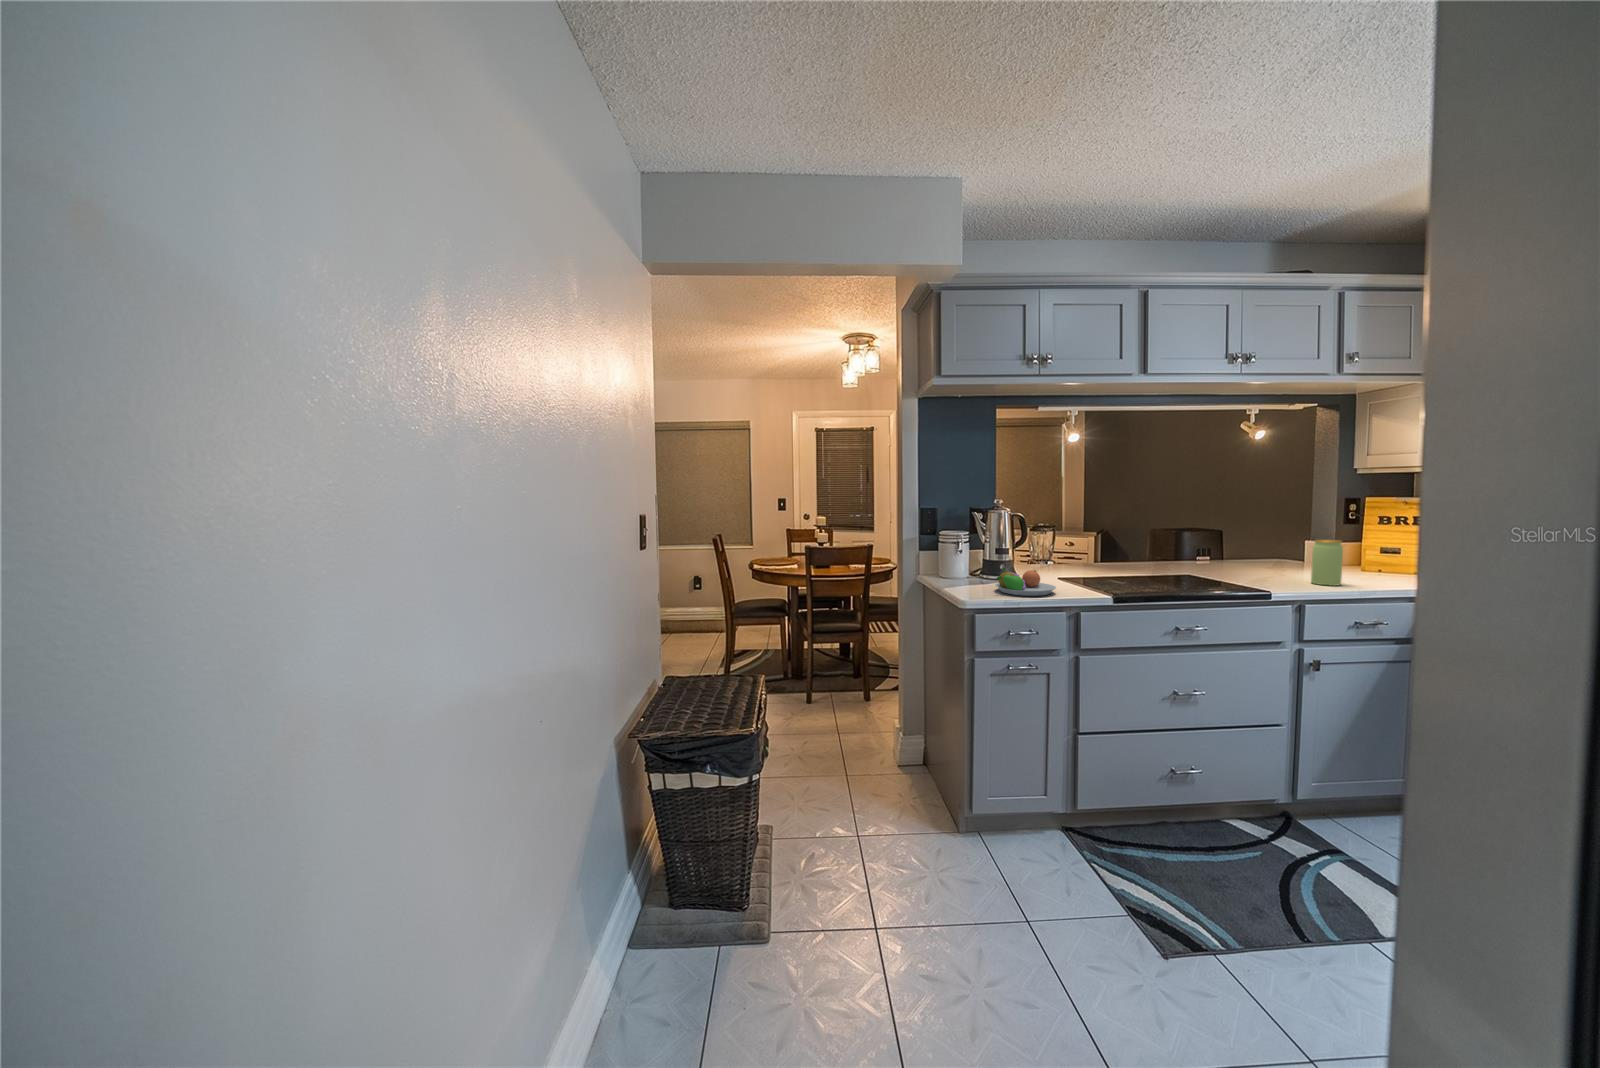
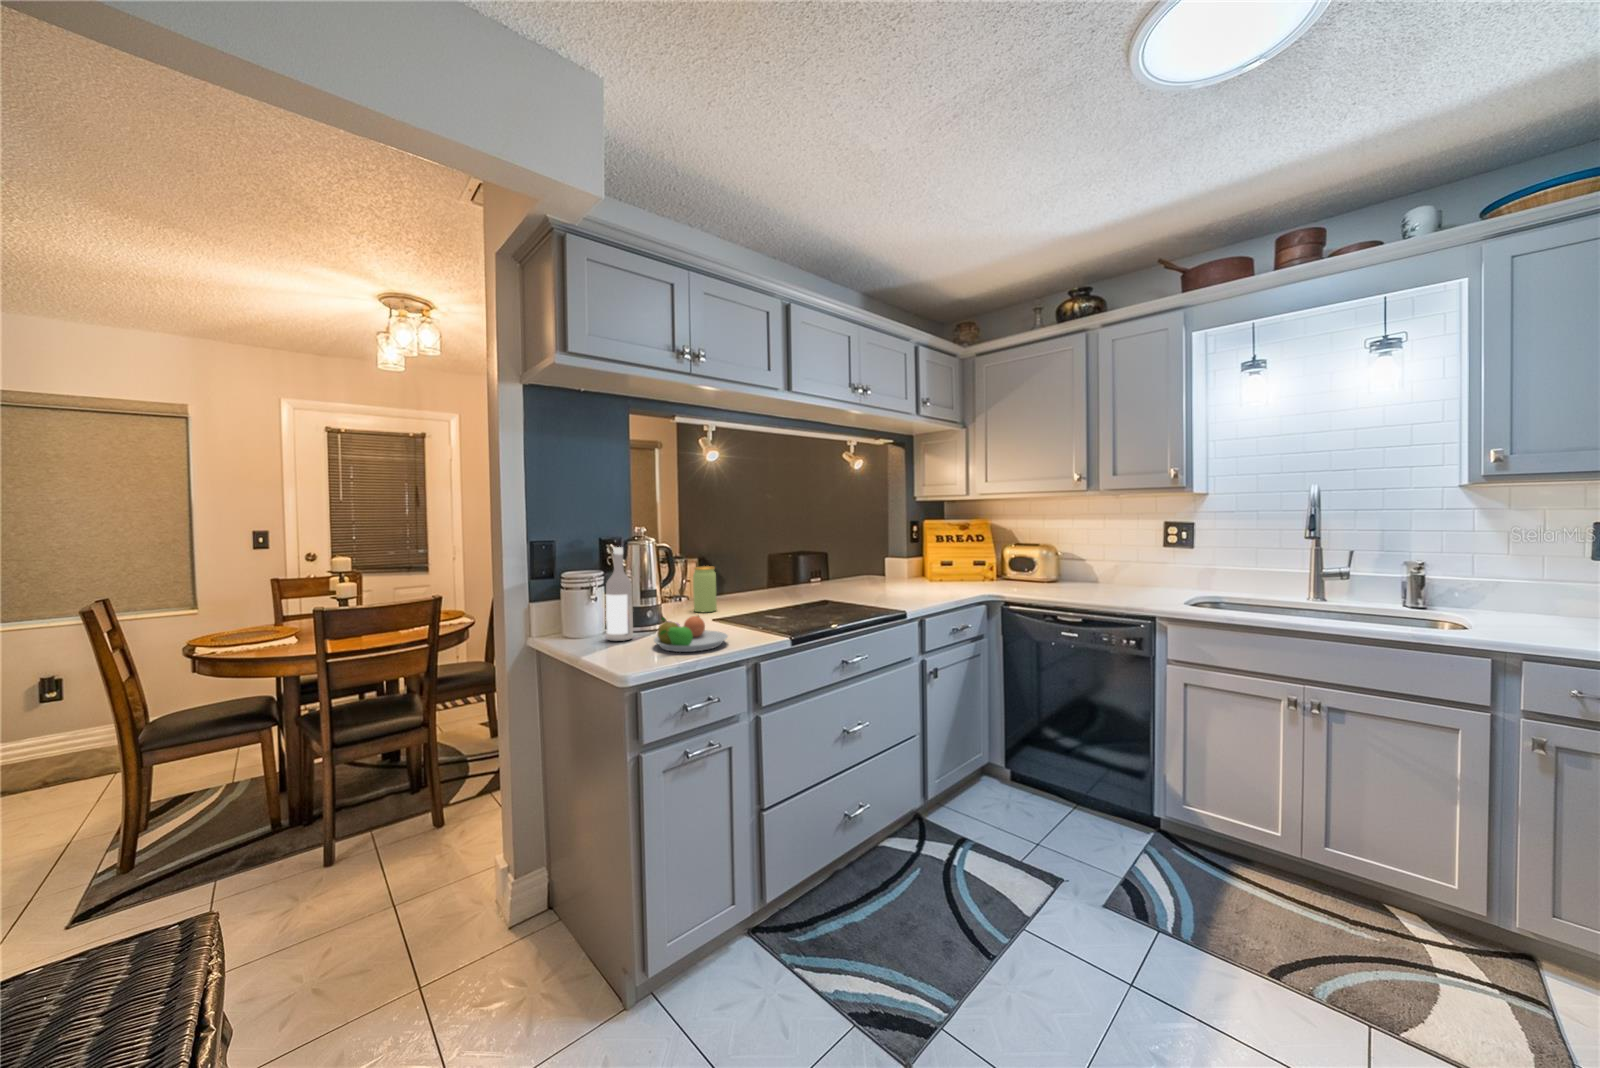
wine bottle: none [966,514,986,583] -> present [606,547,633,641]
jar: present [1311,540,1343,586] -> present [693,566,717,612]

